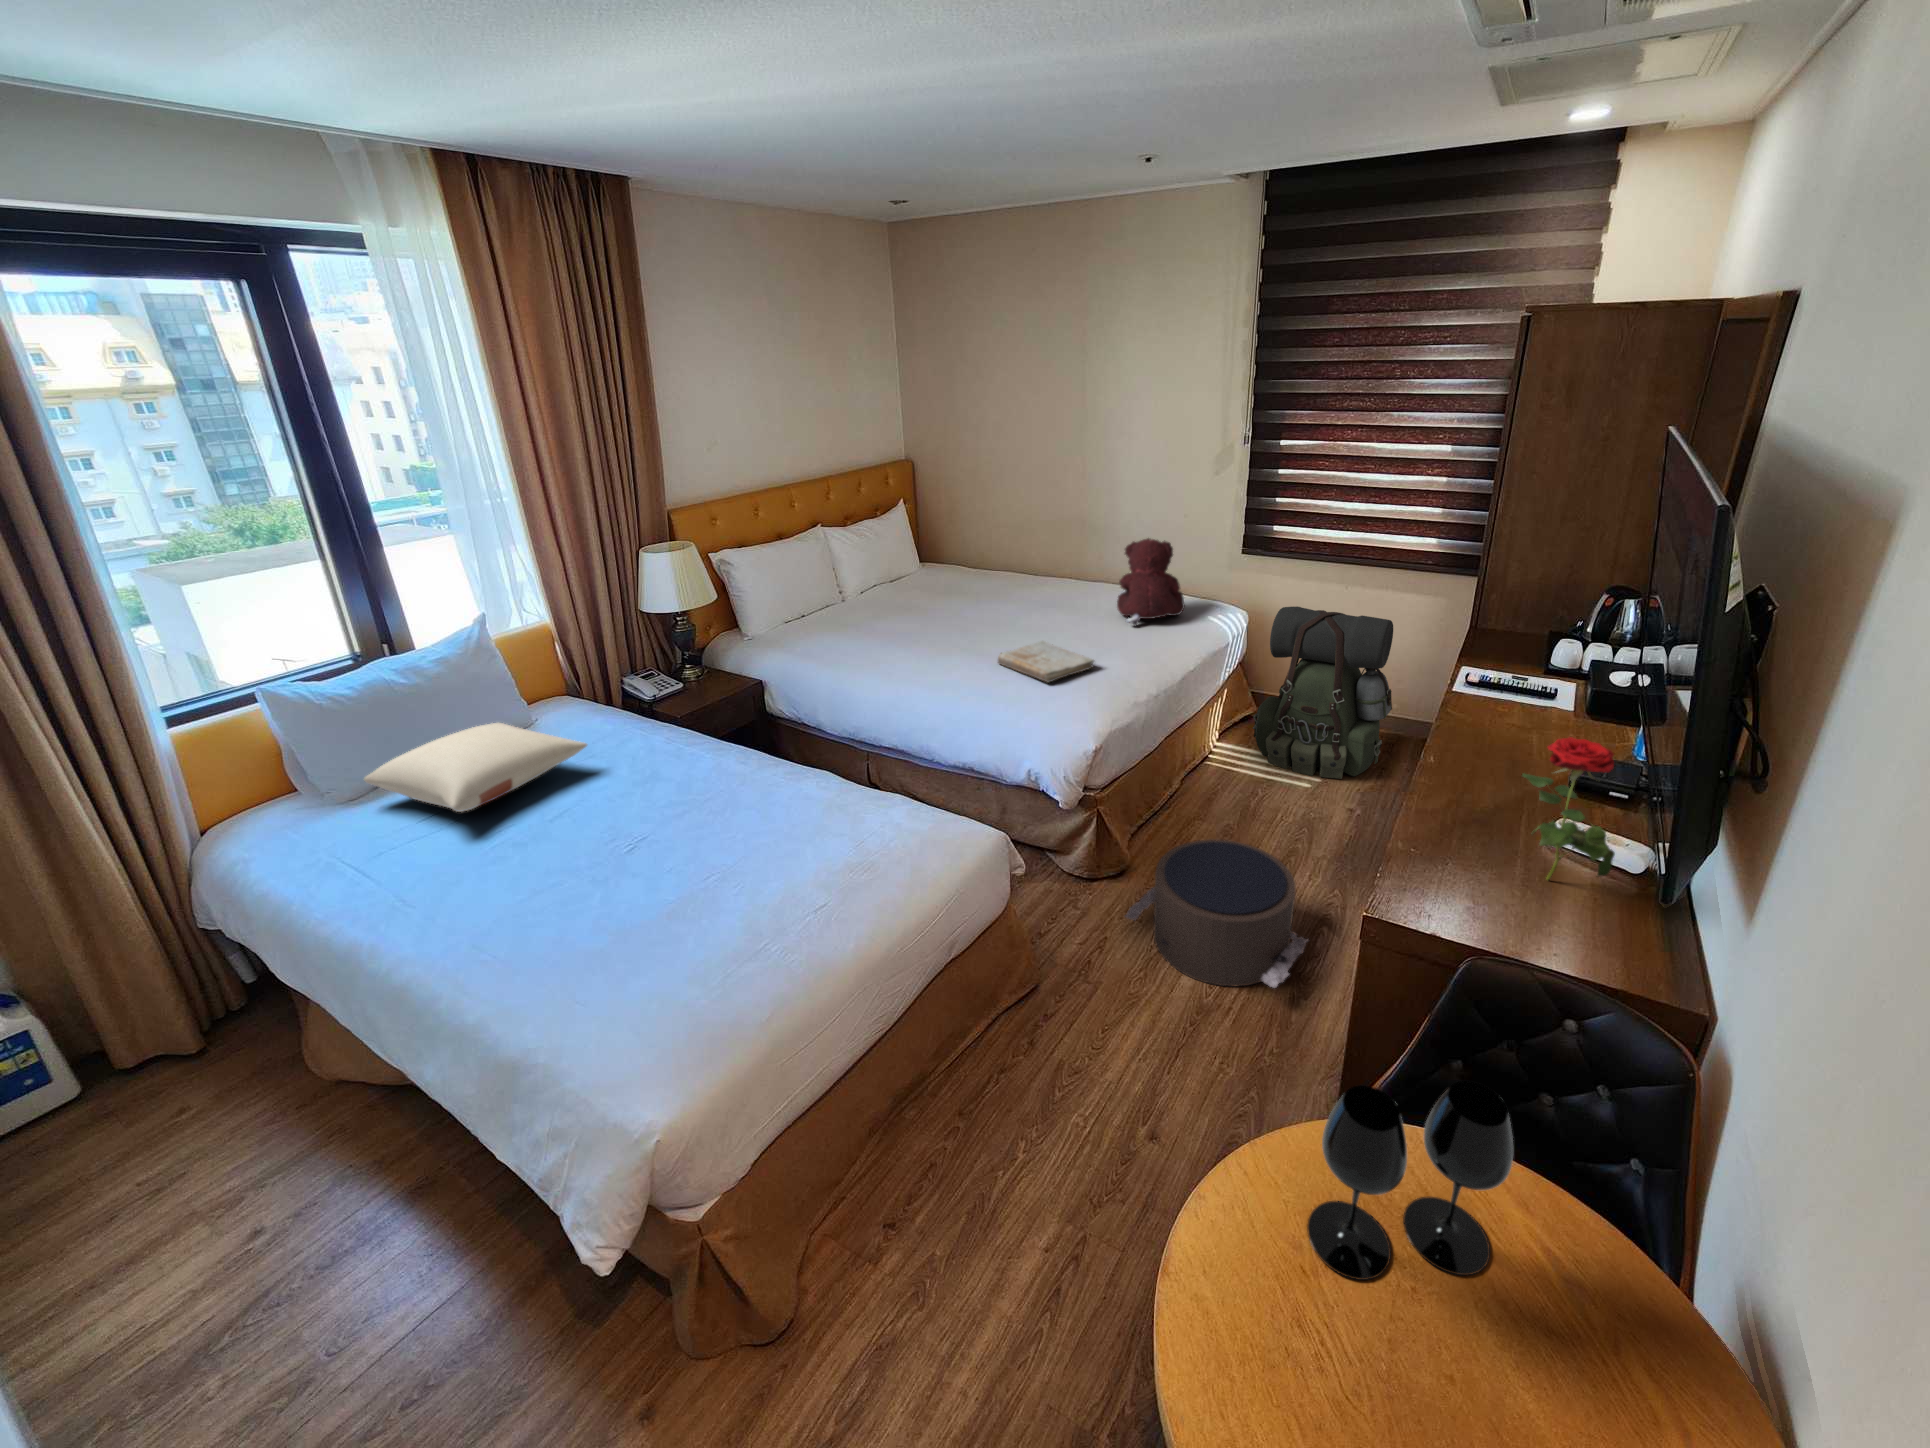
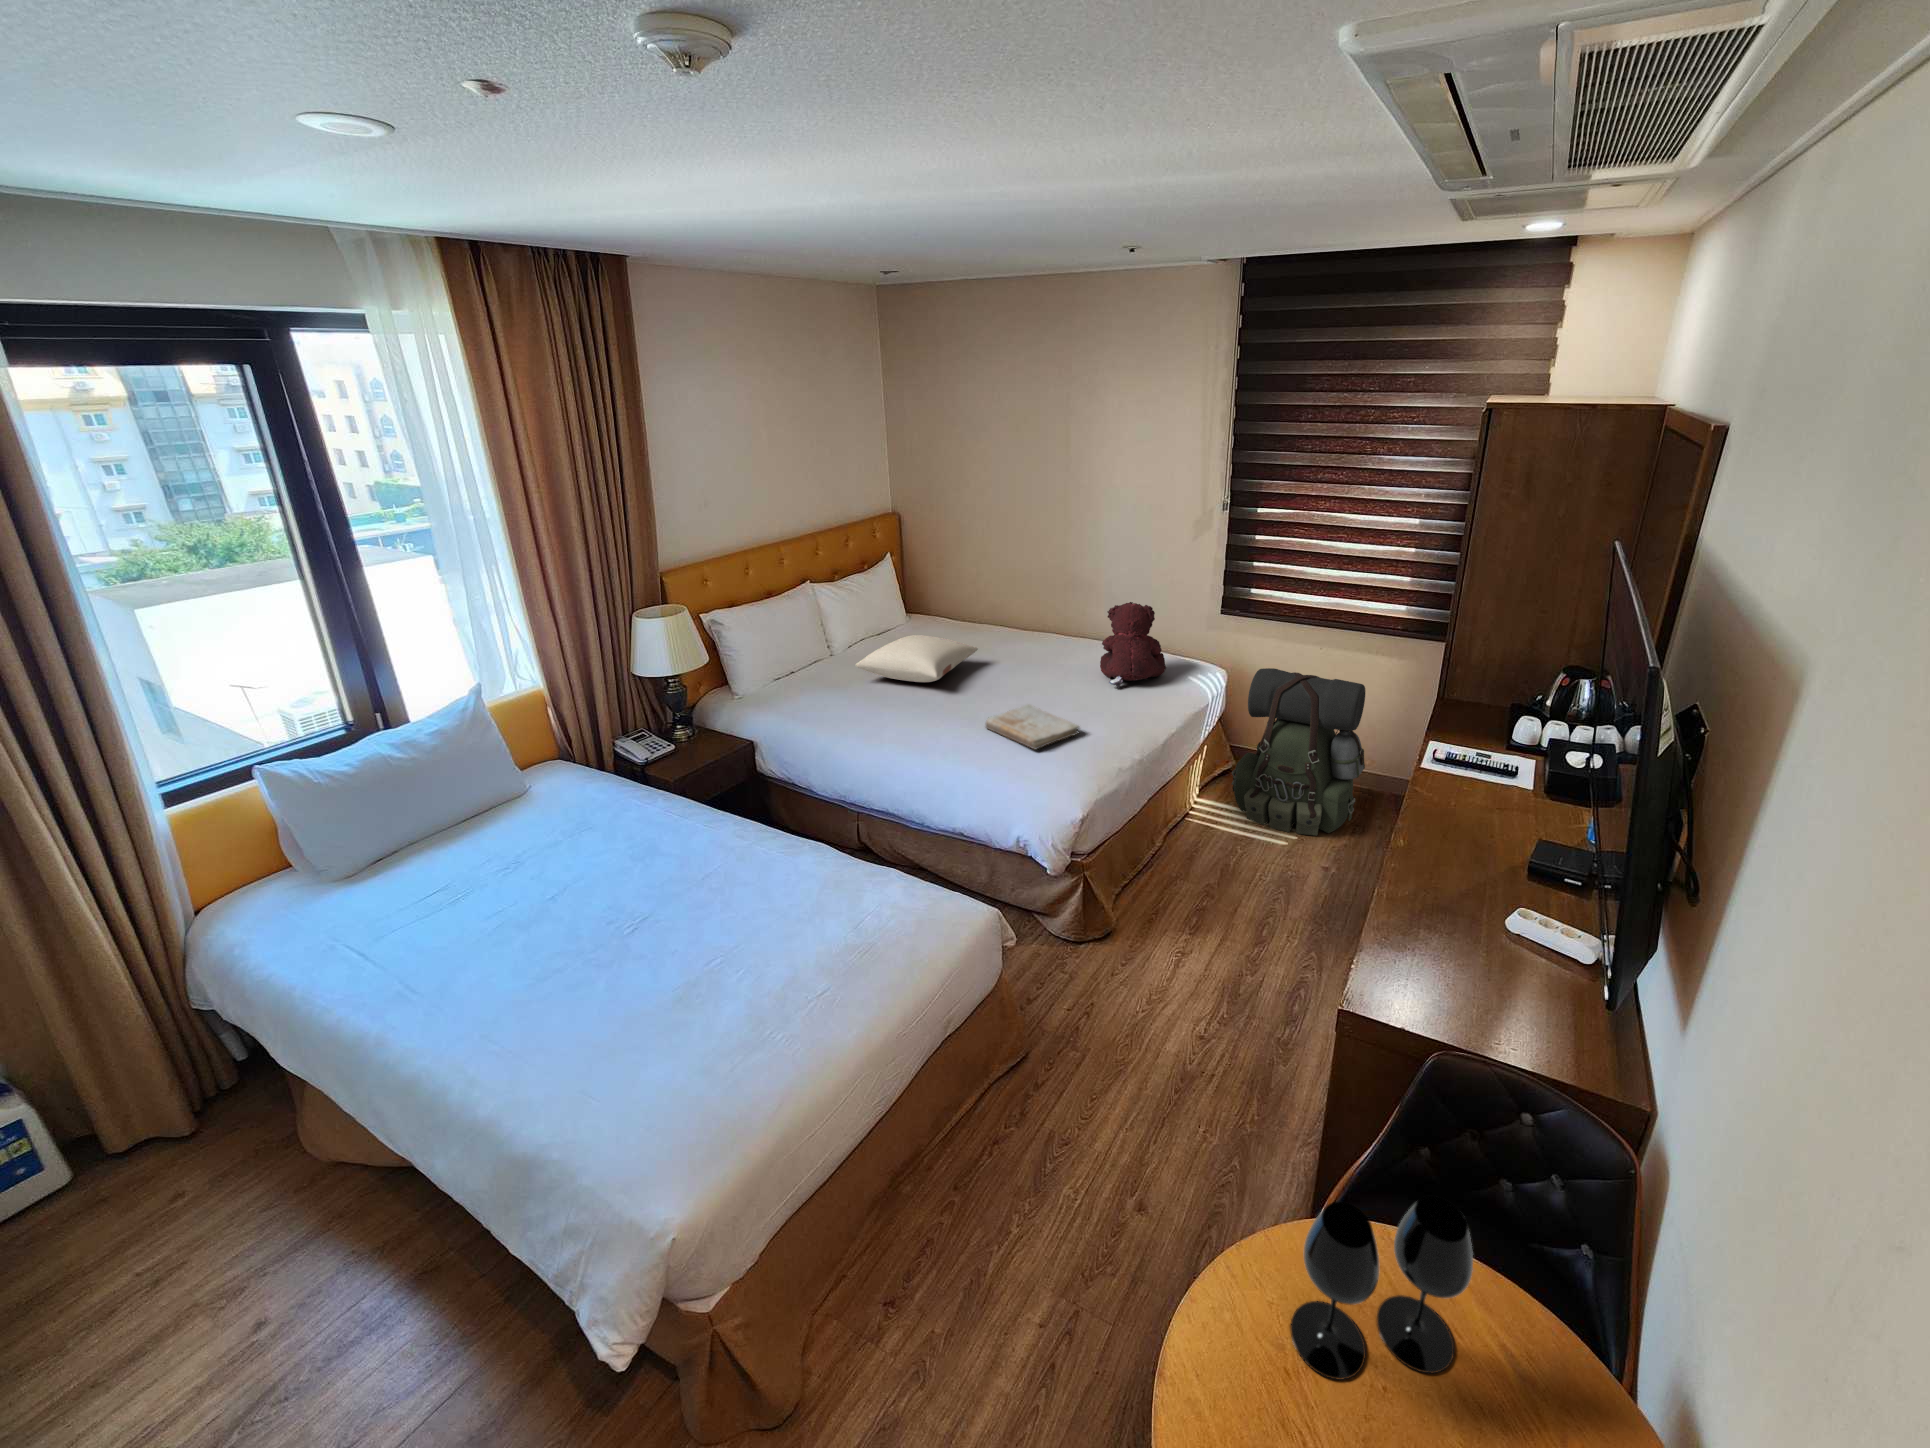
pillow: present [364,723,587,812] -> present [856,635,978,682]
flower: present [1522,737,1615,880] -> none [1483,839,1568,971]
pouf: present [1125,839,1308,988] -> none [1110,905,1288,1057]

